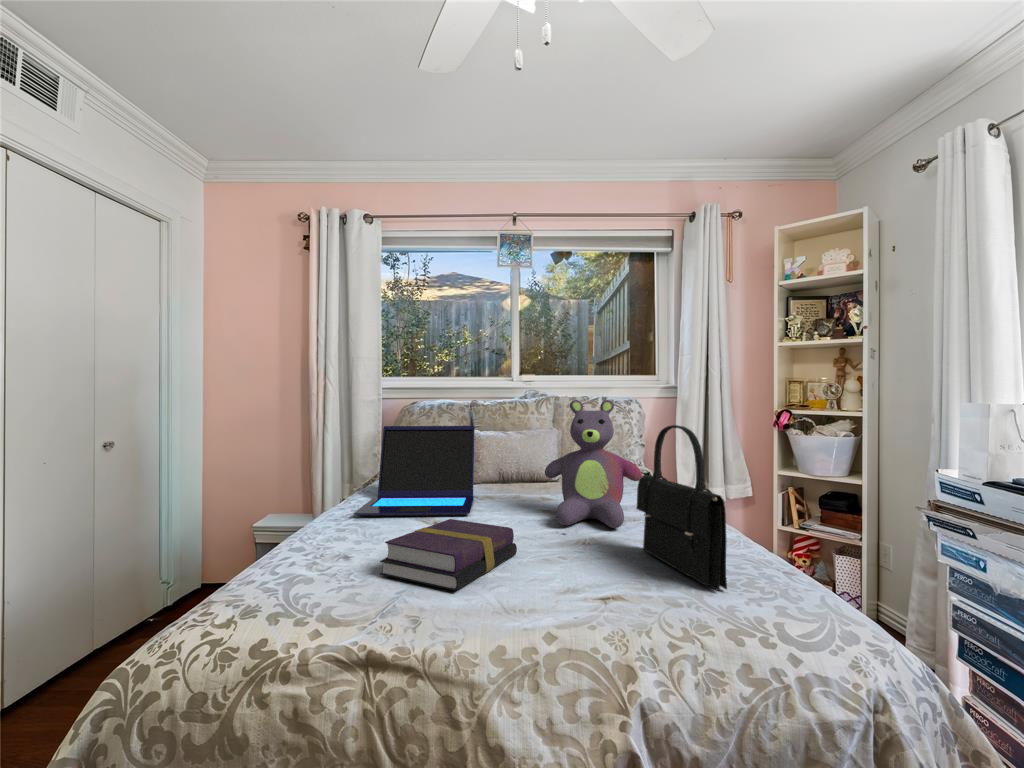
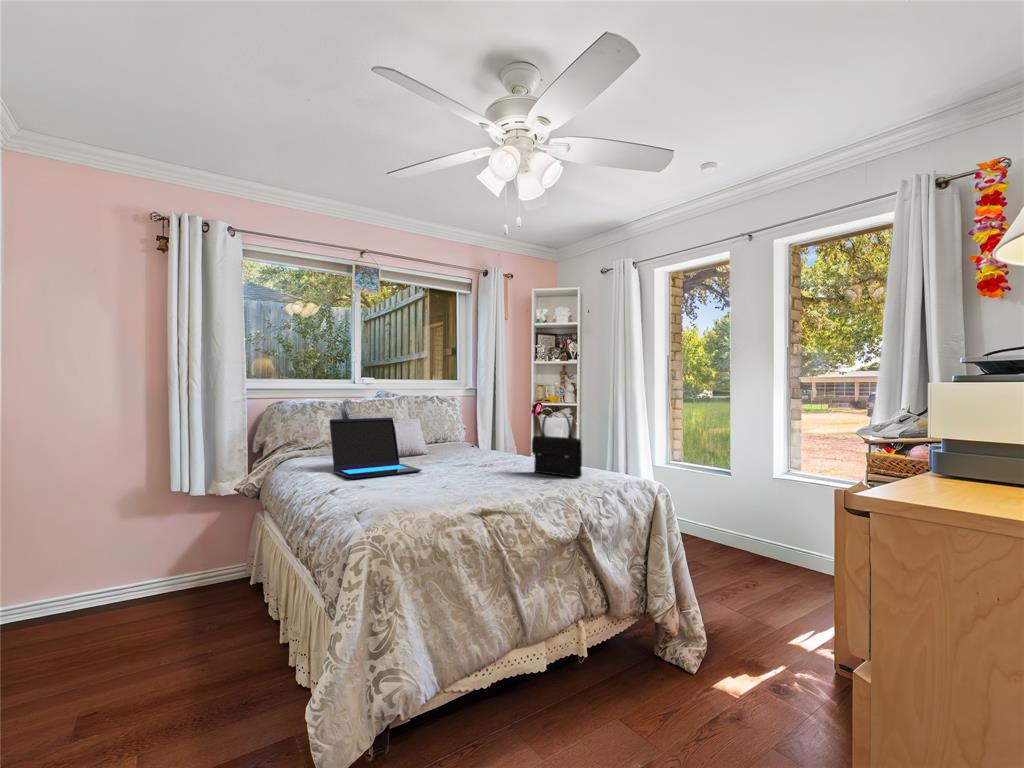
stuffed bear: present [545,400,642,528] -> none [460,399,514,469]
book: present [380,519,517,591] -> none [440,466,488,492]

